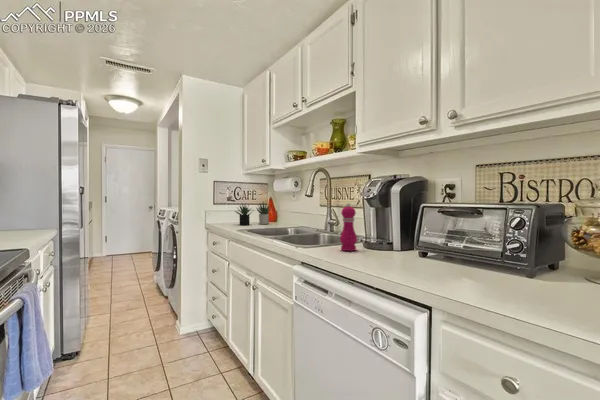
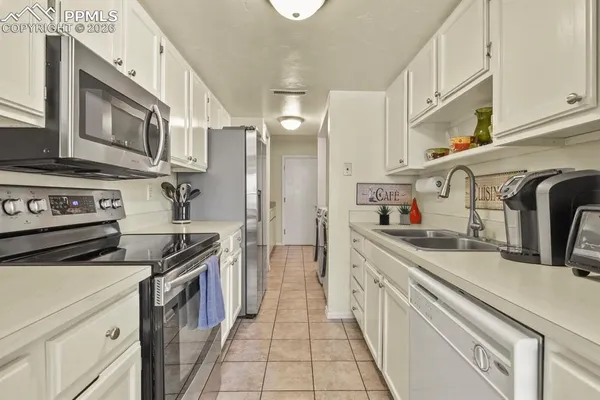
pepper mill: present [340,203,357,251] -> none [469,204,491,260]

